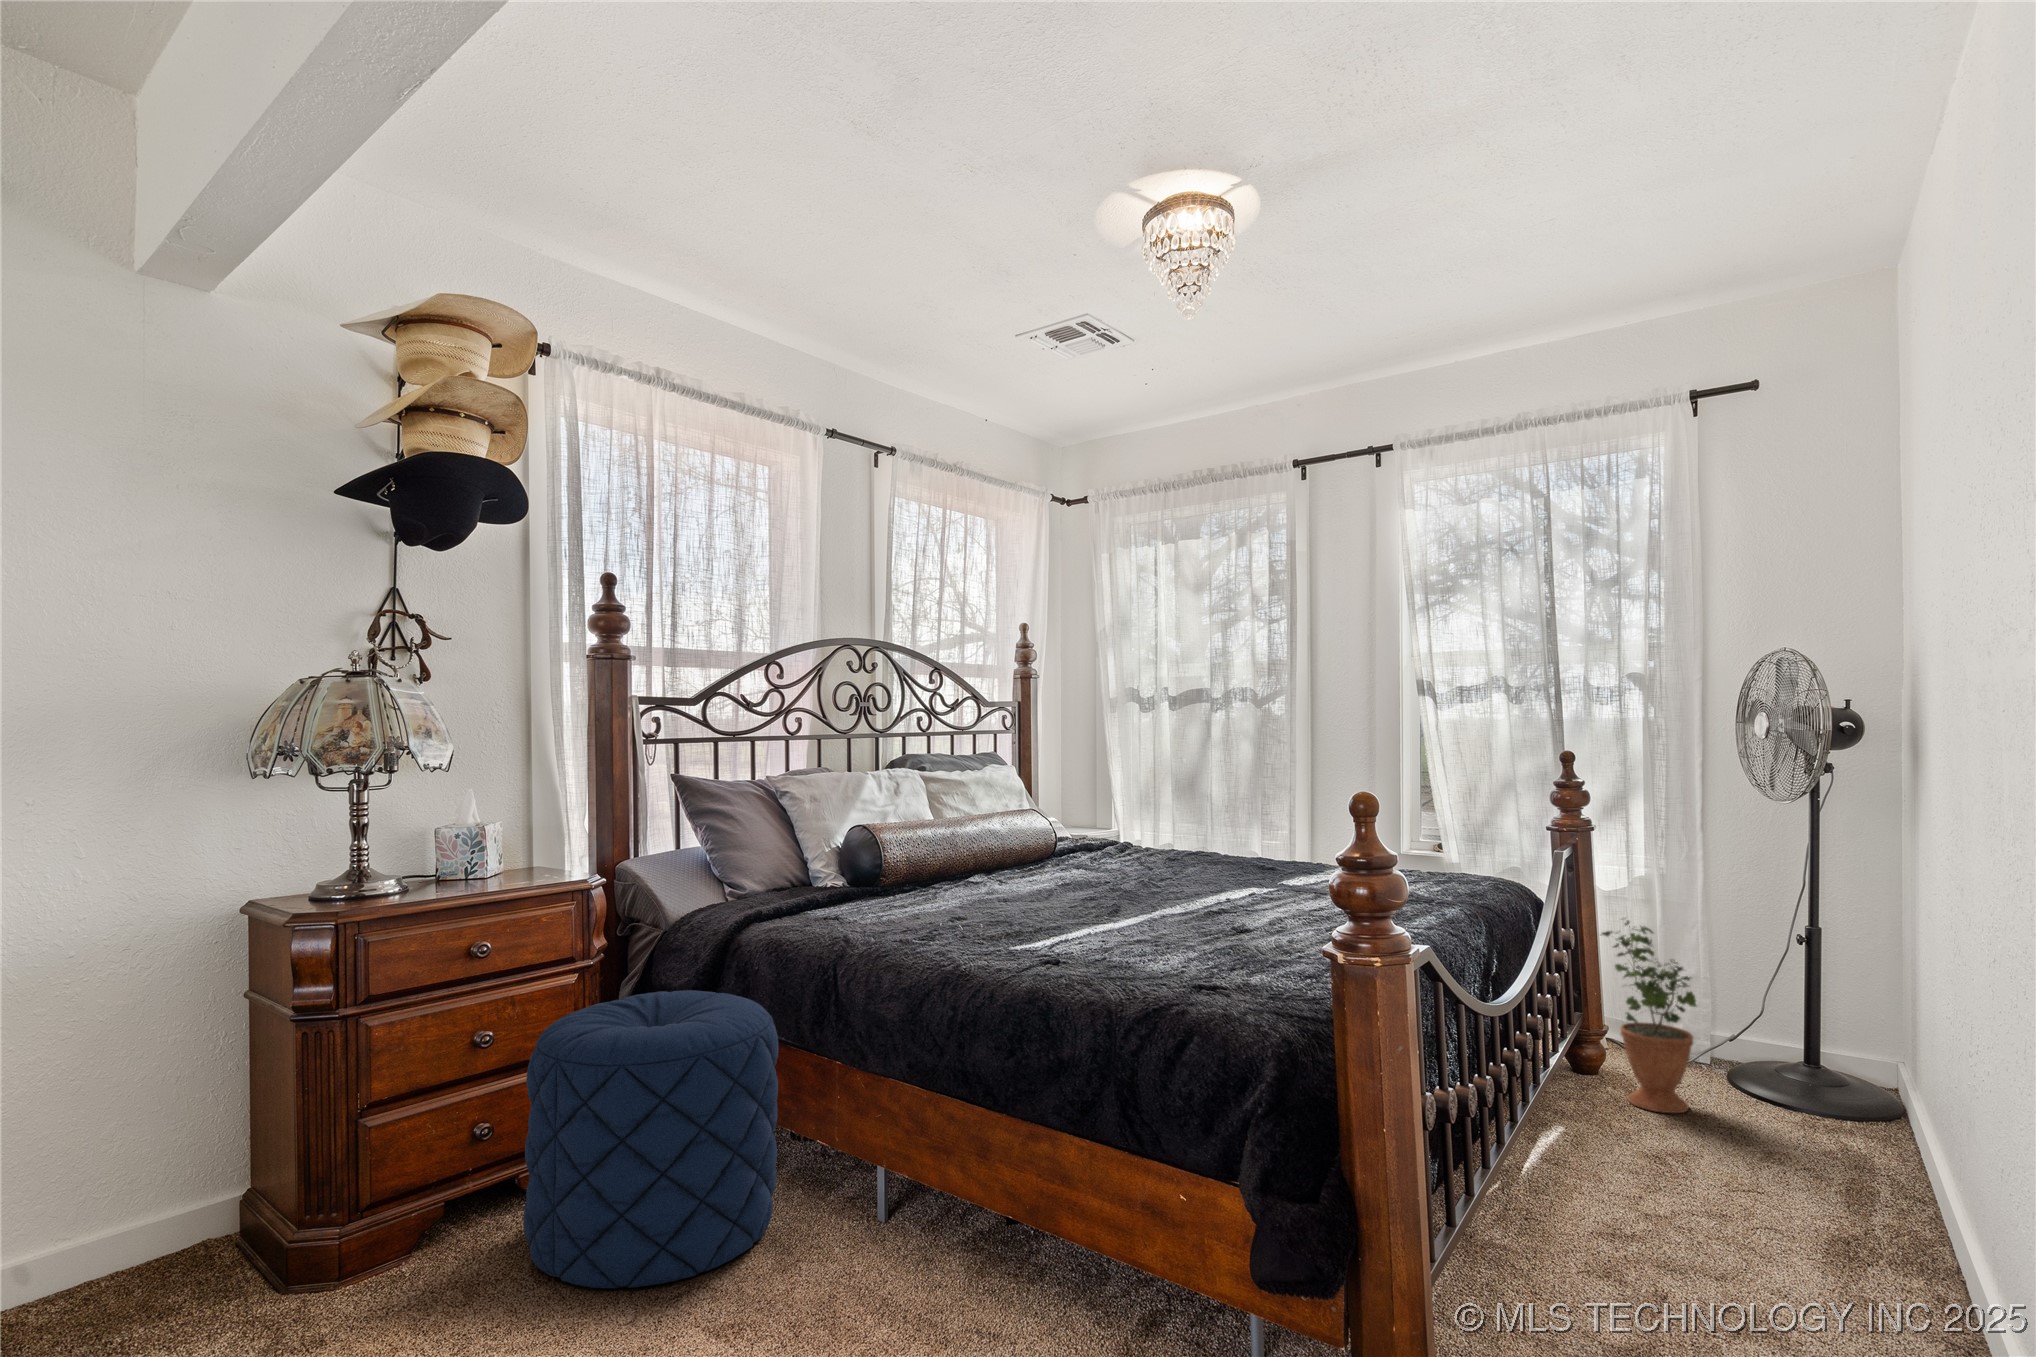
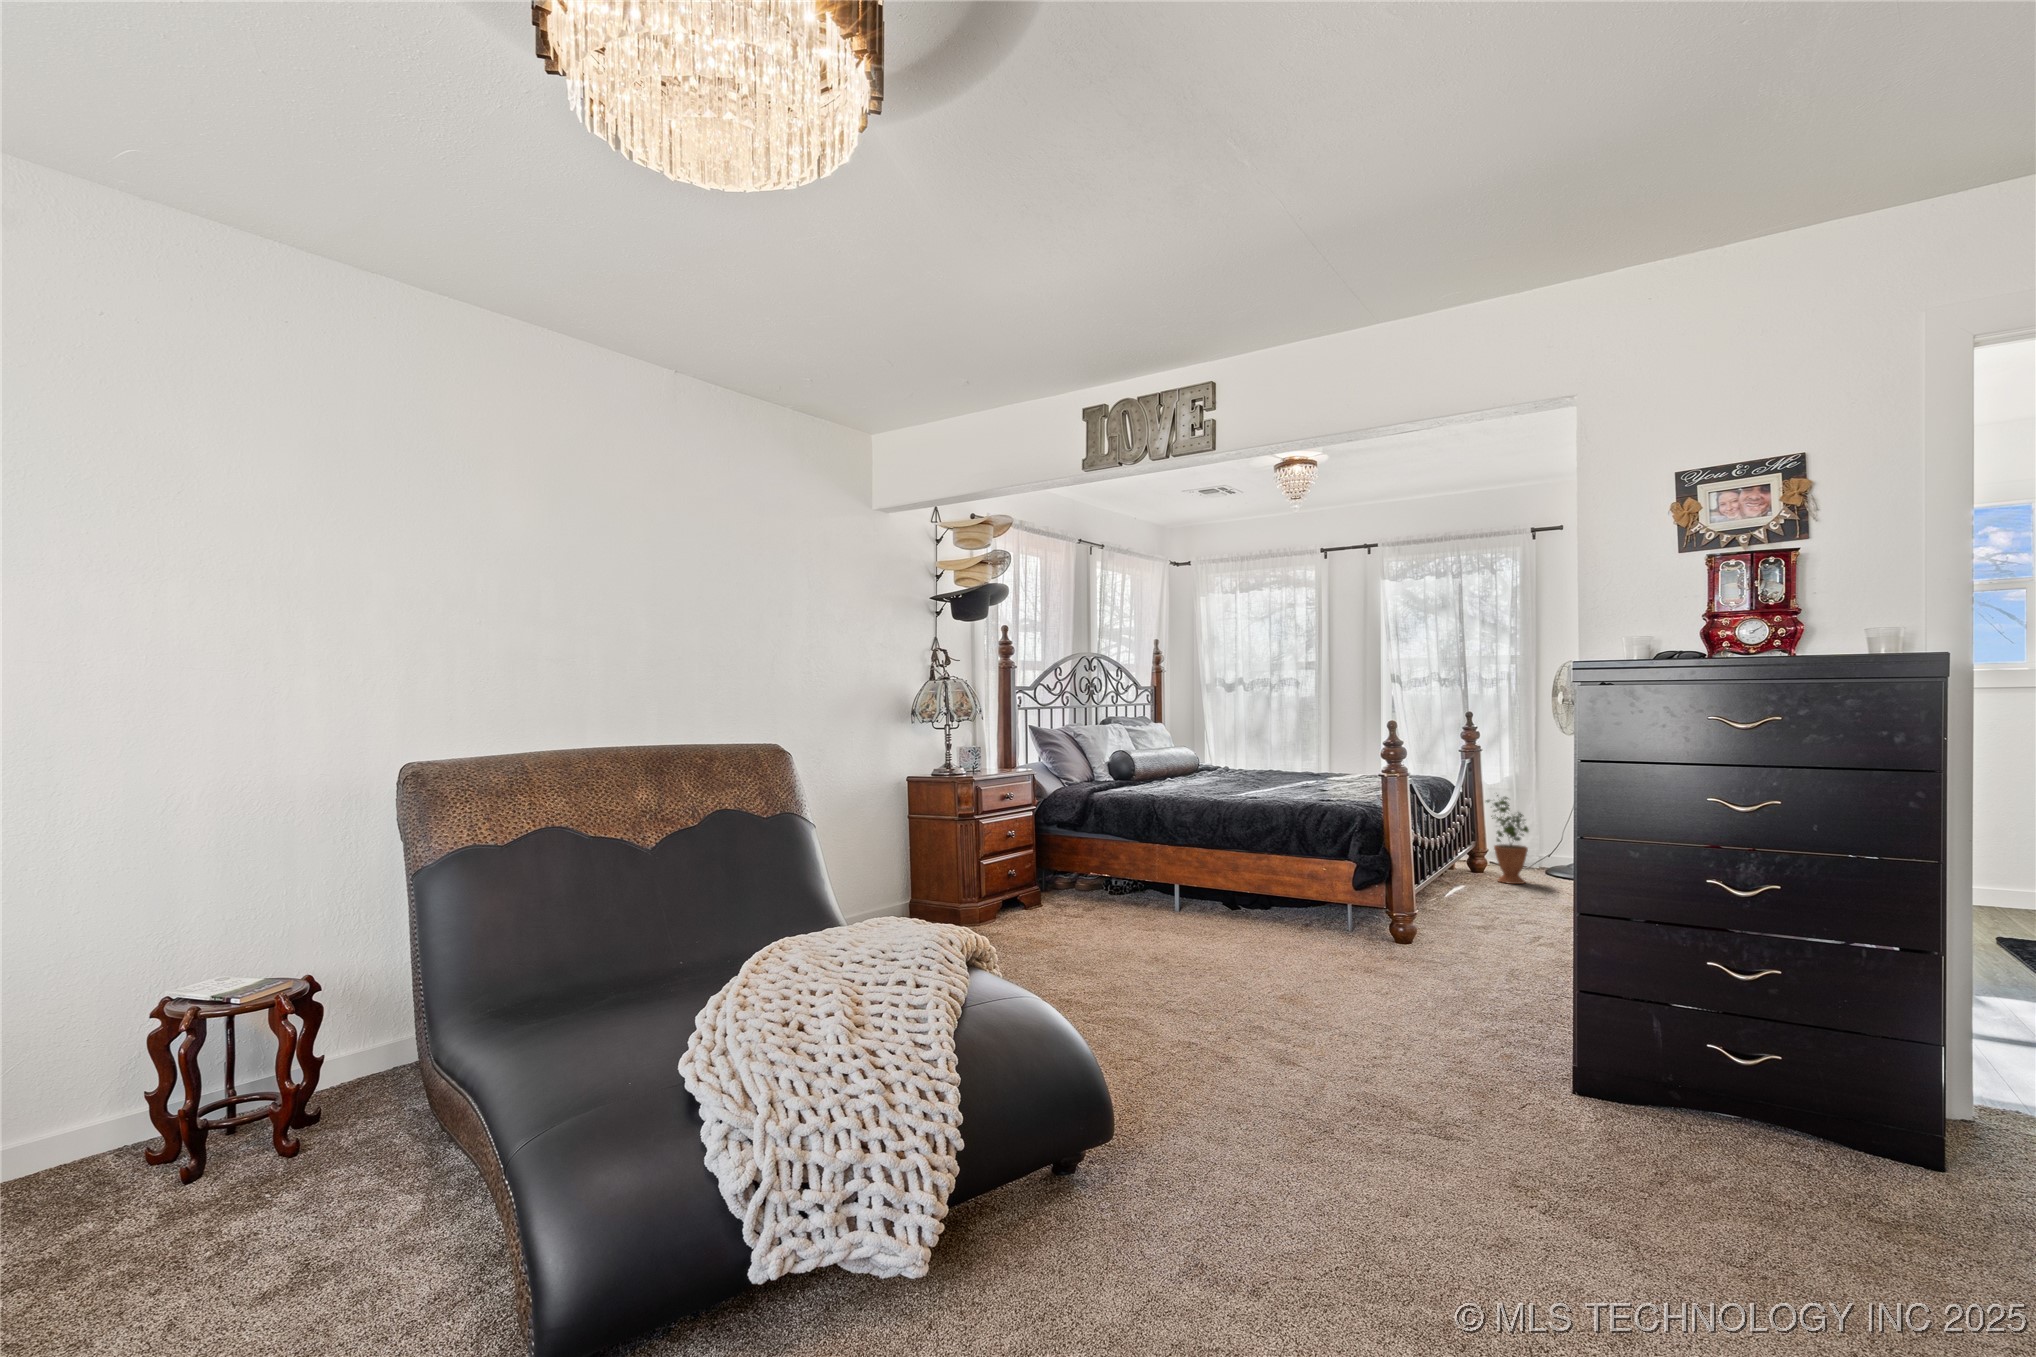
pouf: present [523,990,779,1288] -> none [1027,819,1129,926]

